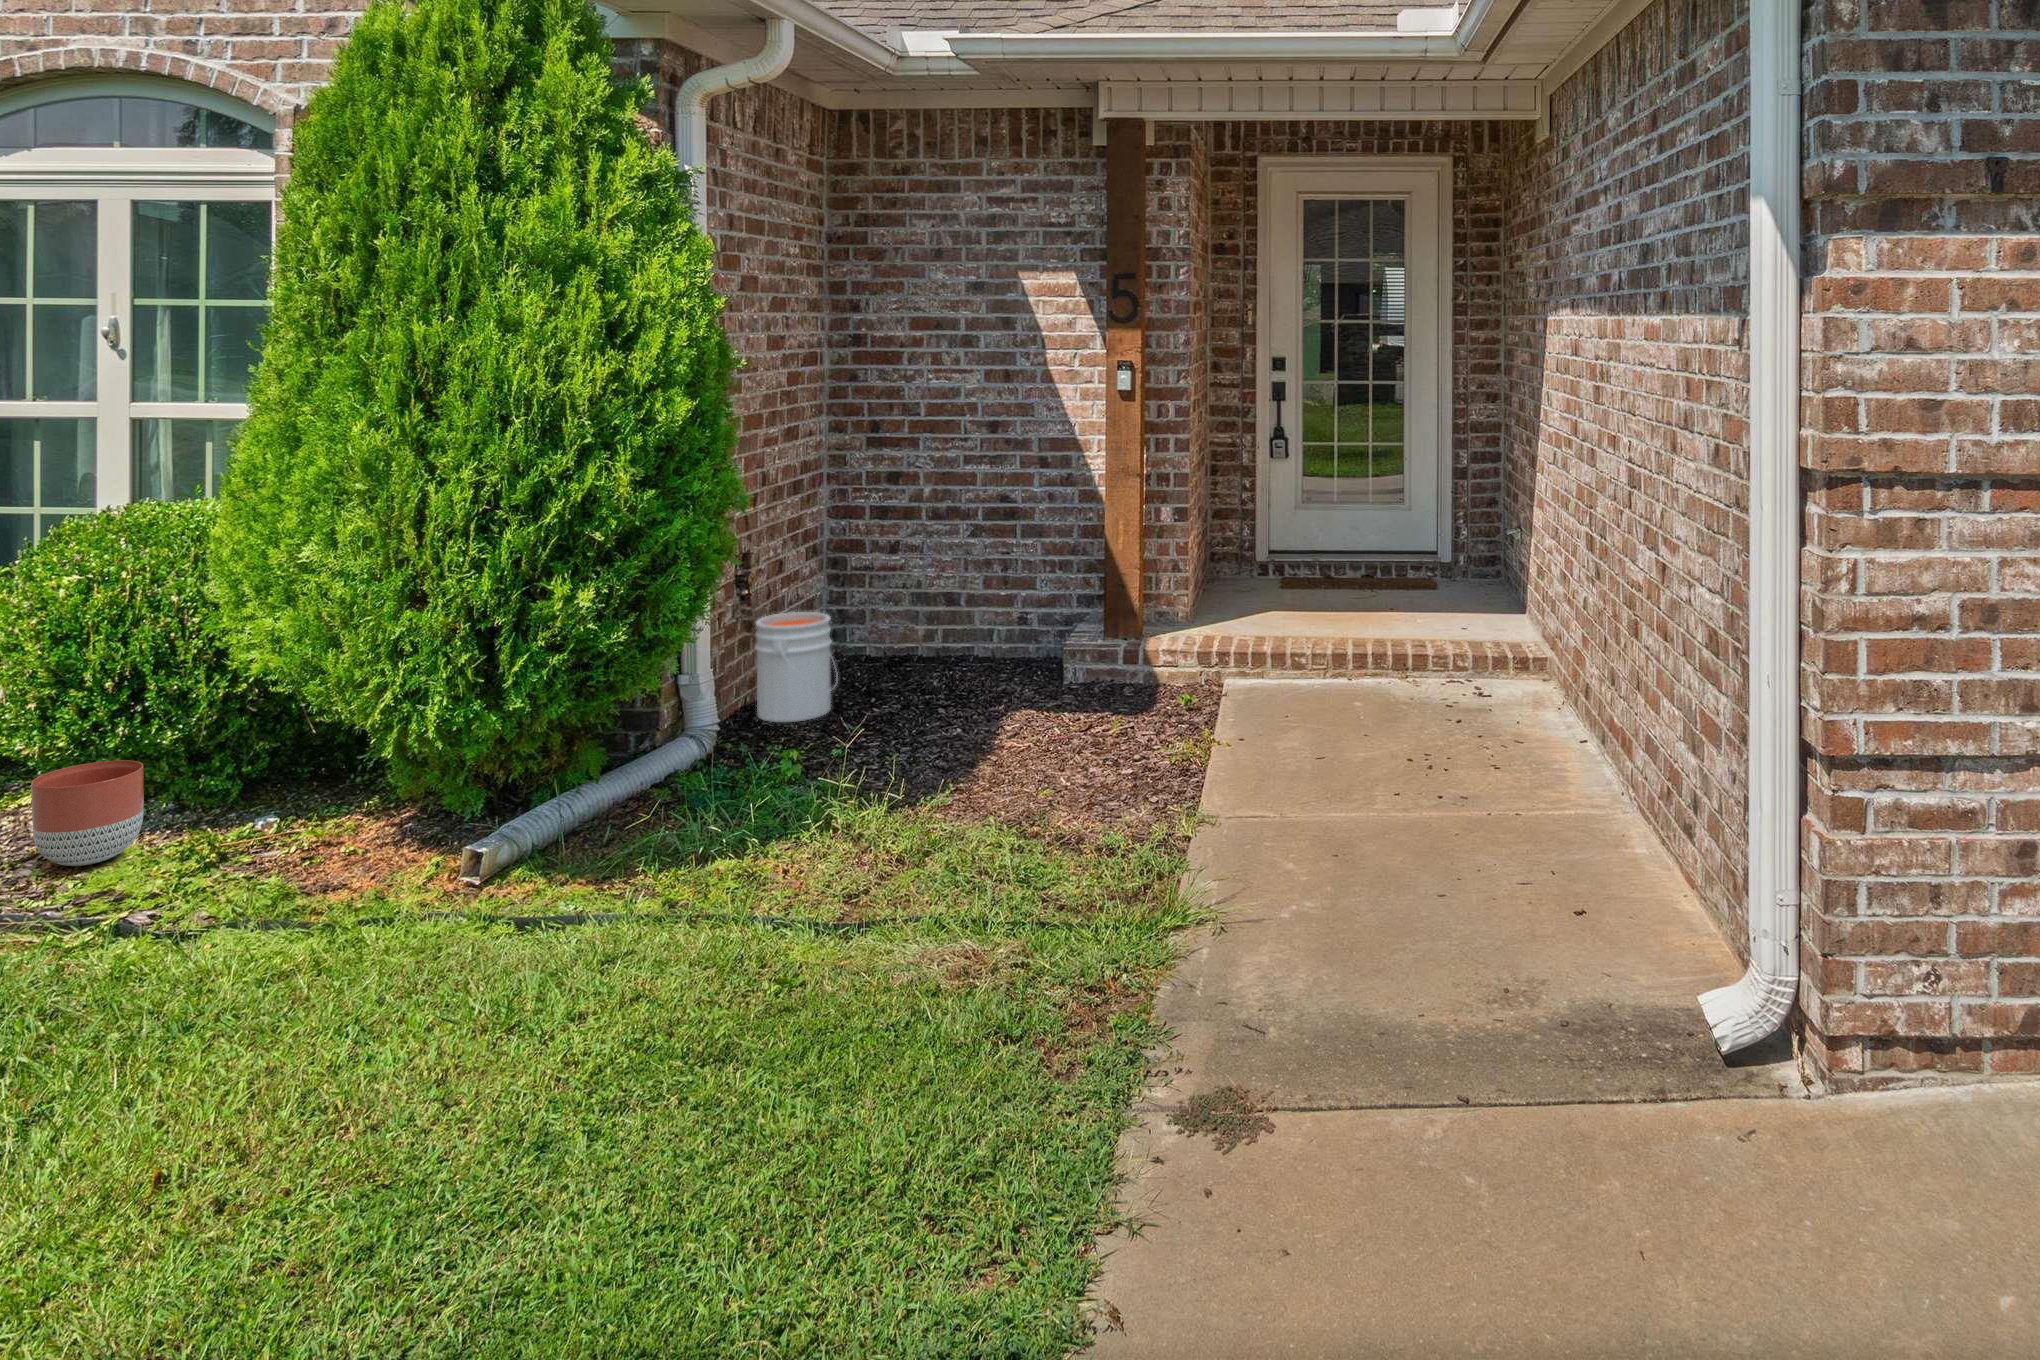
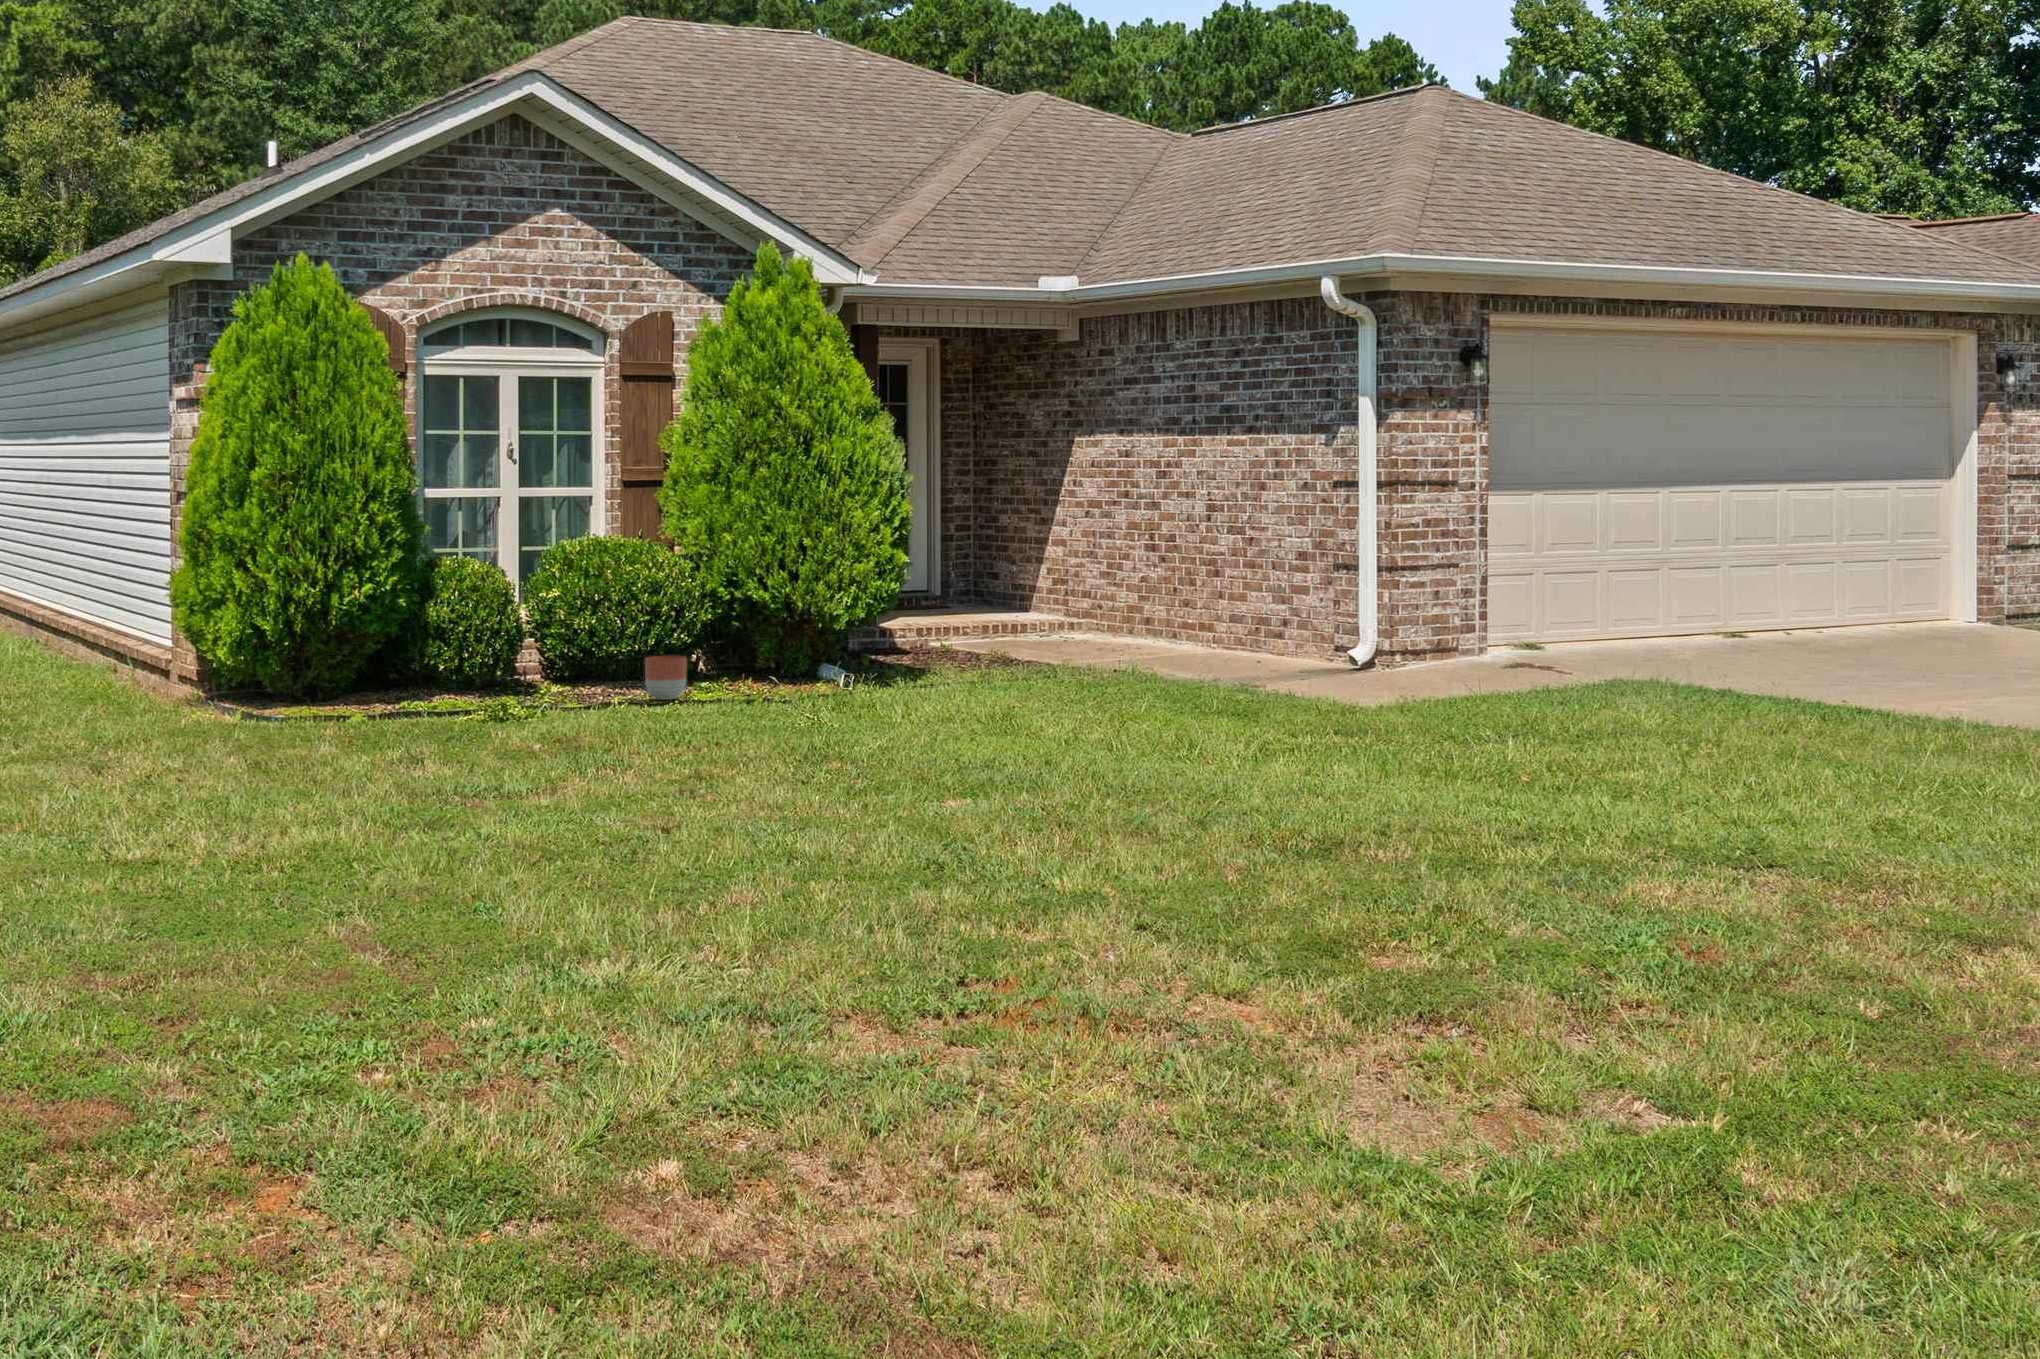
bucket: present [755,612,834,722] -> none [761,612,807,669]

